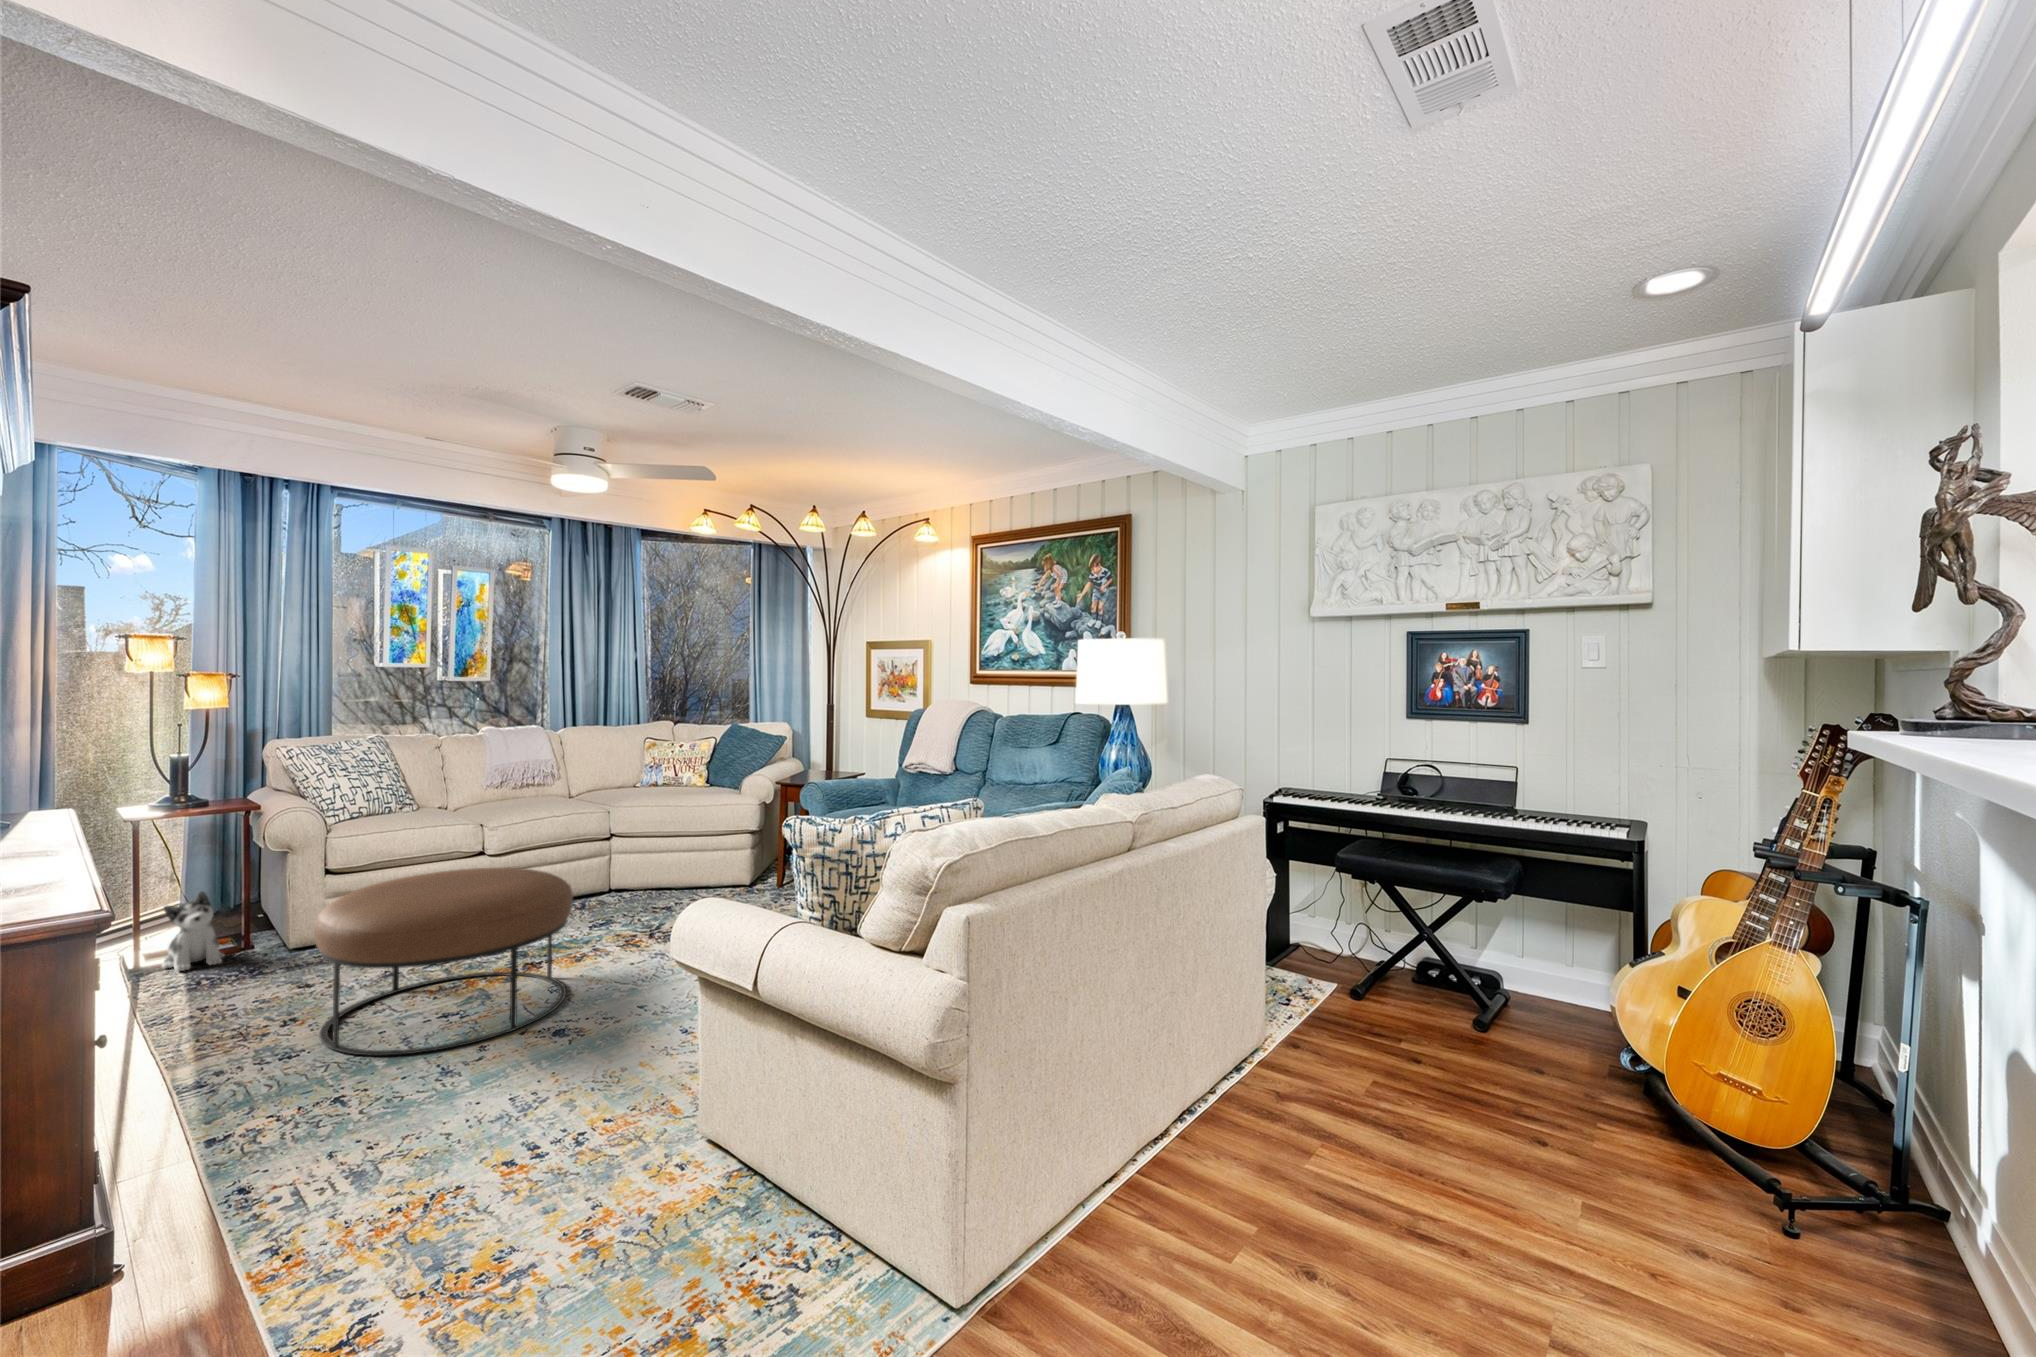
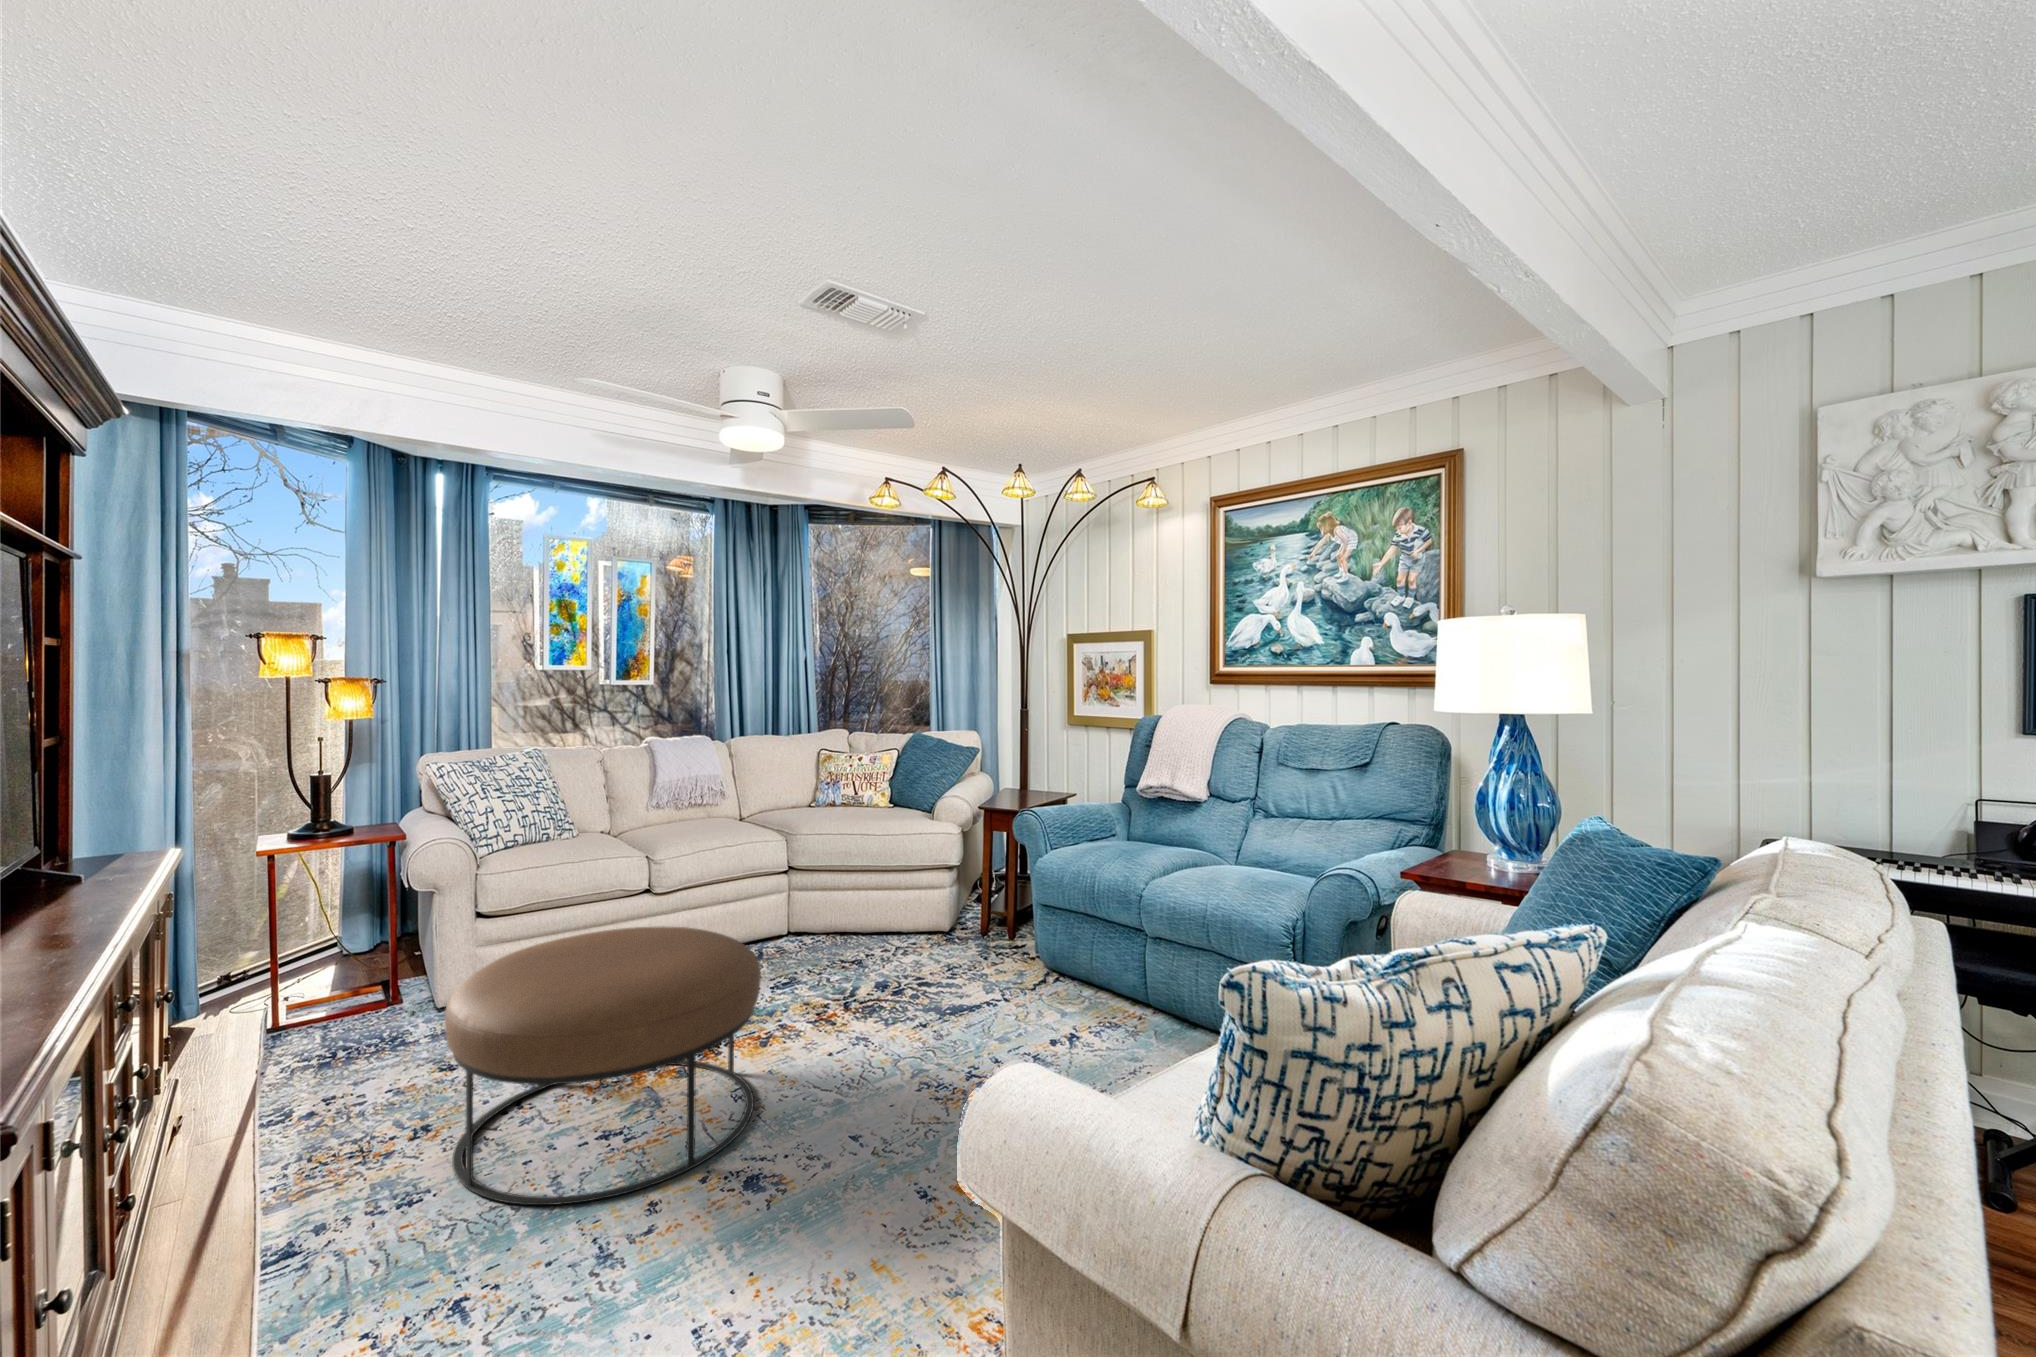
plush toy: present [162,892,224,971] -> none [299,938,367,1036]

